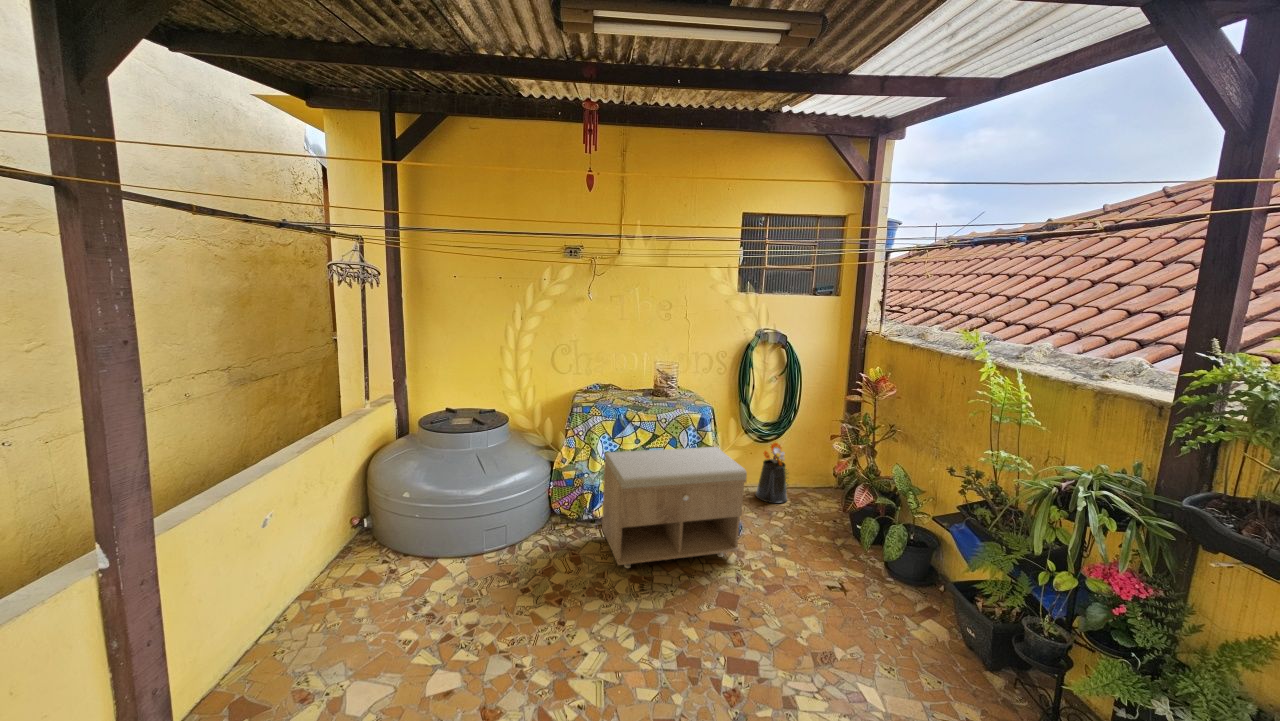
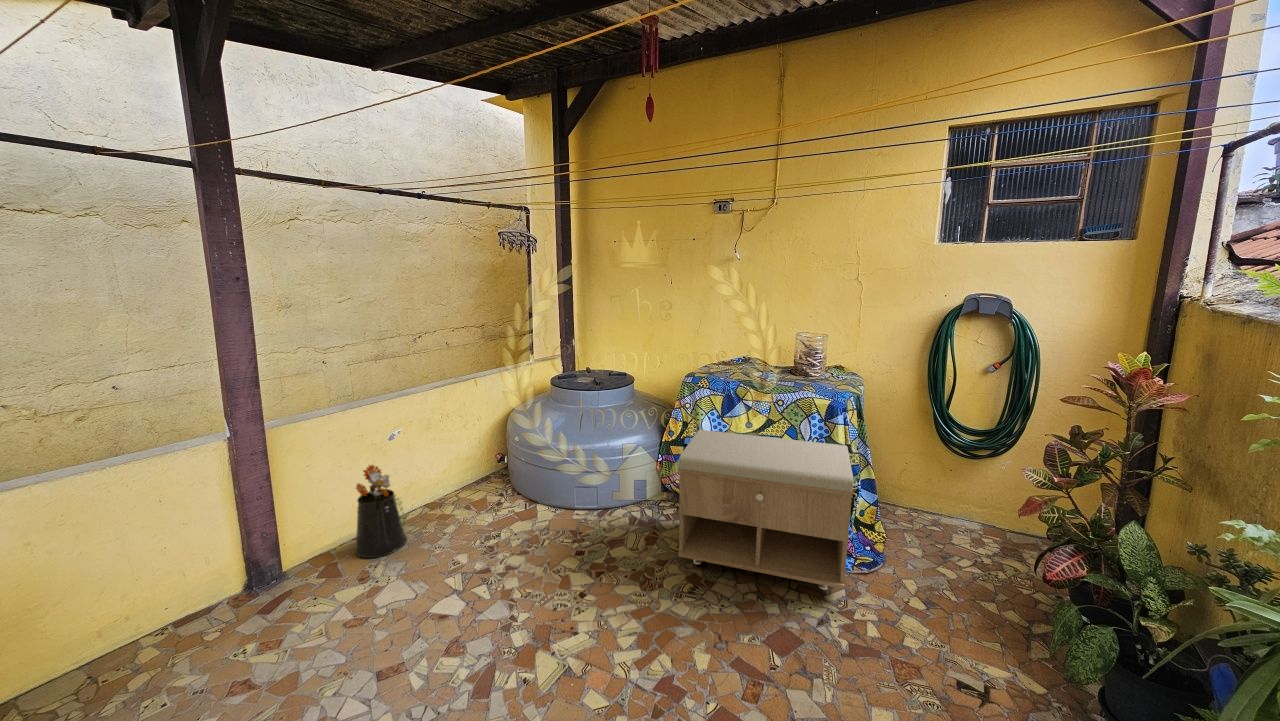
watering can: present [755,443,788,503] -> present [354,465,407,558]

